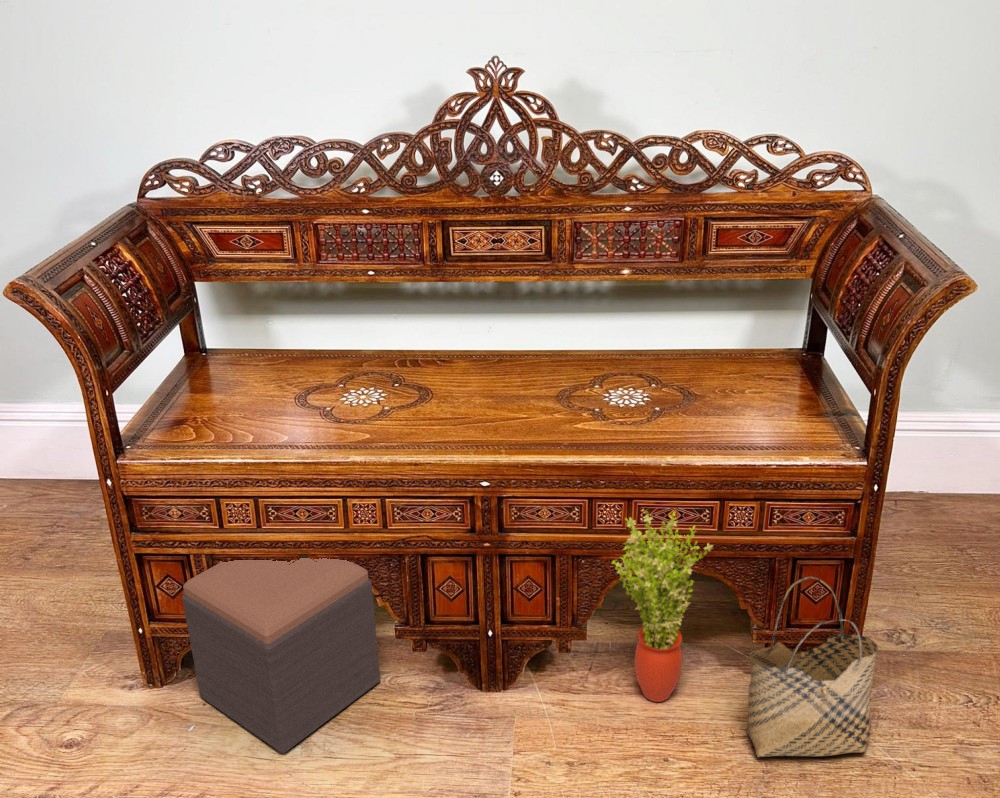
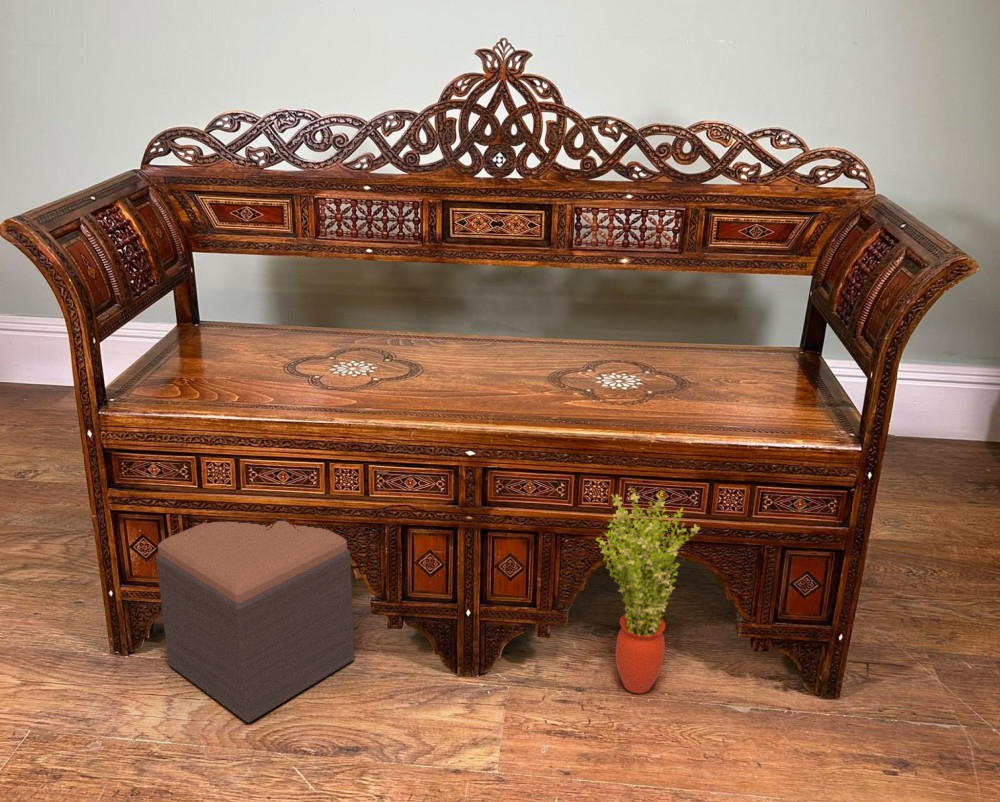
woven basket: present [747,576,878,757] -> none [728,564,867,753]

